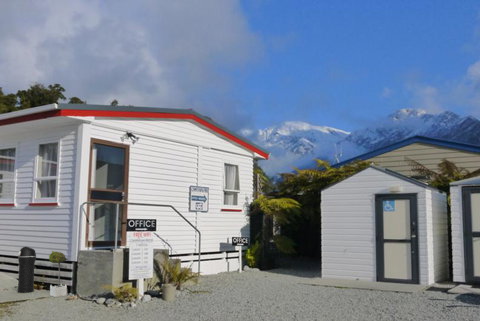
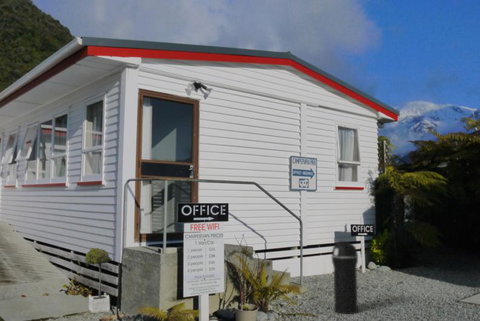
trash can: present [18,247,36,293] -> present [332,241,358,314]

